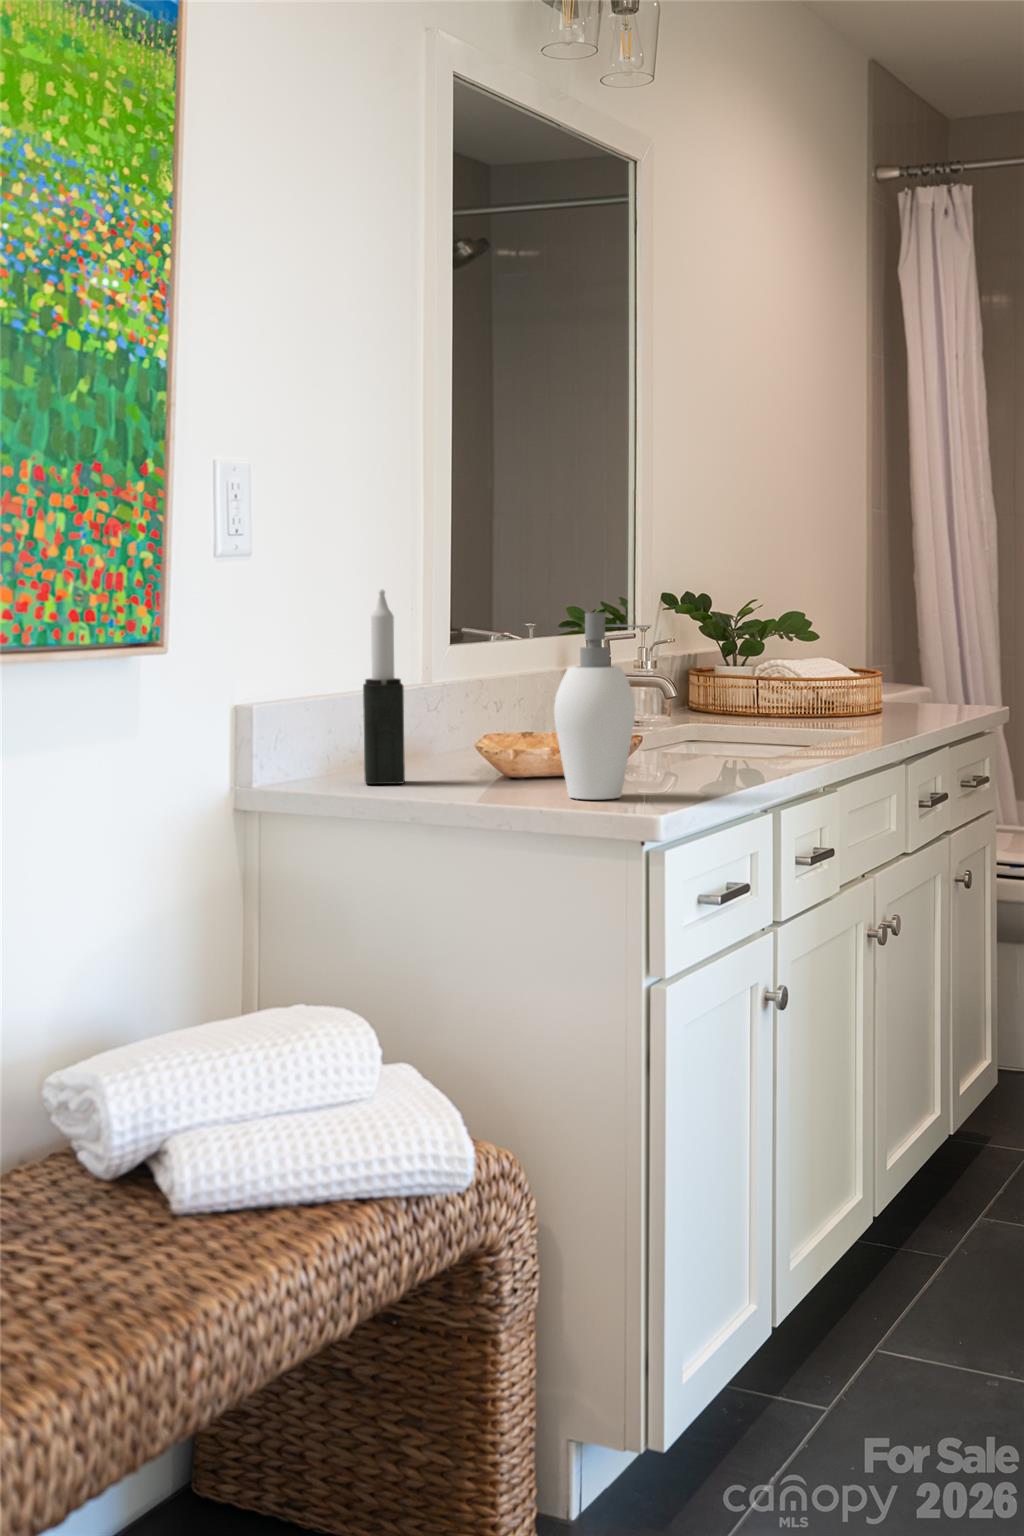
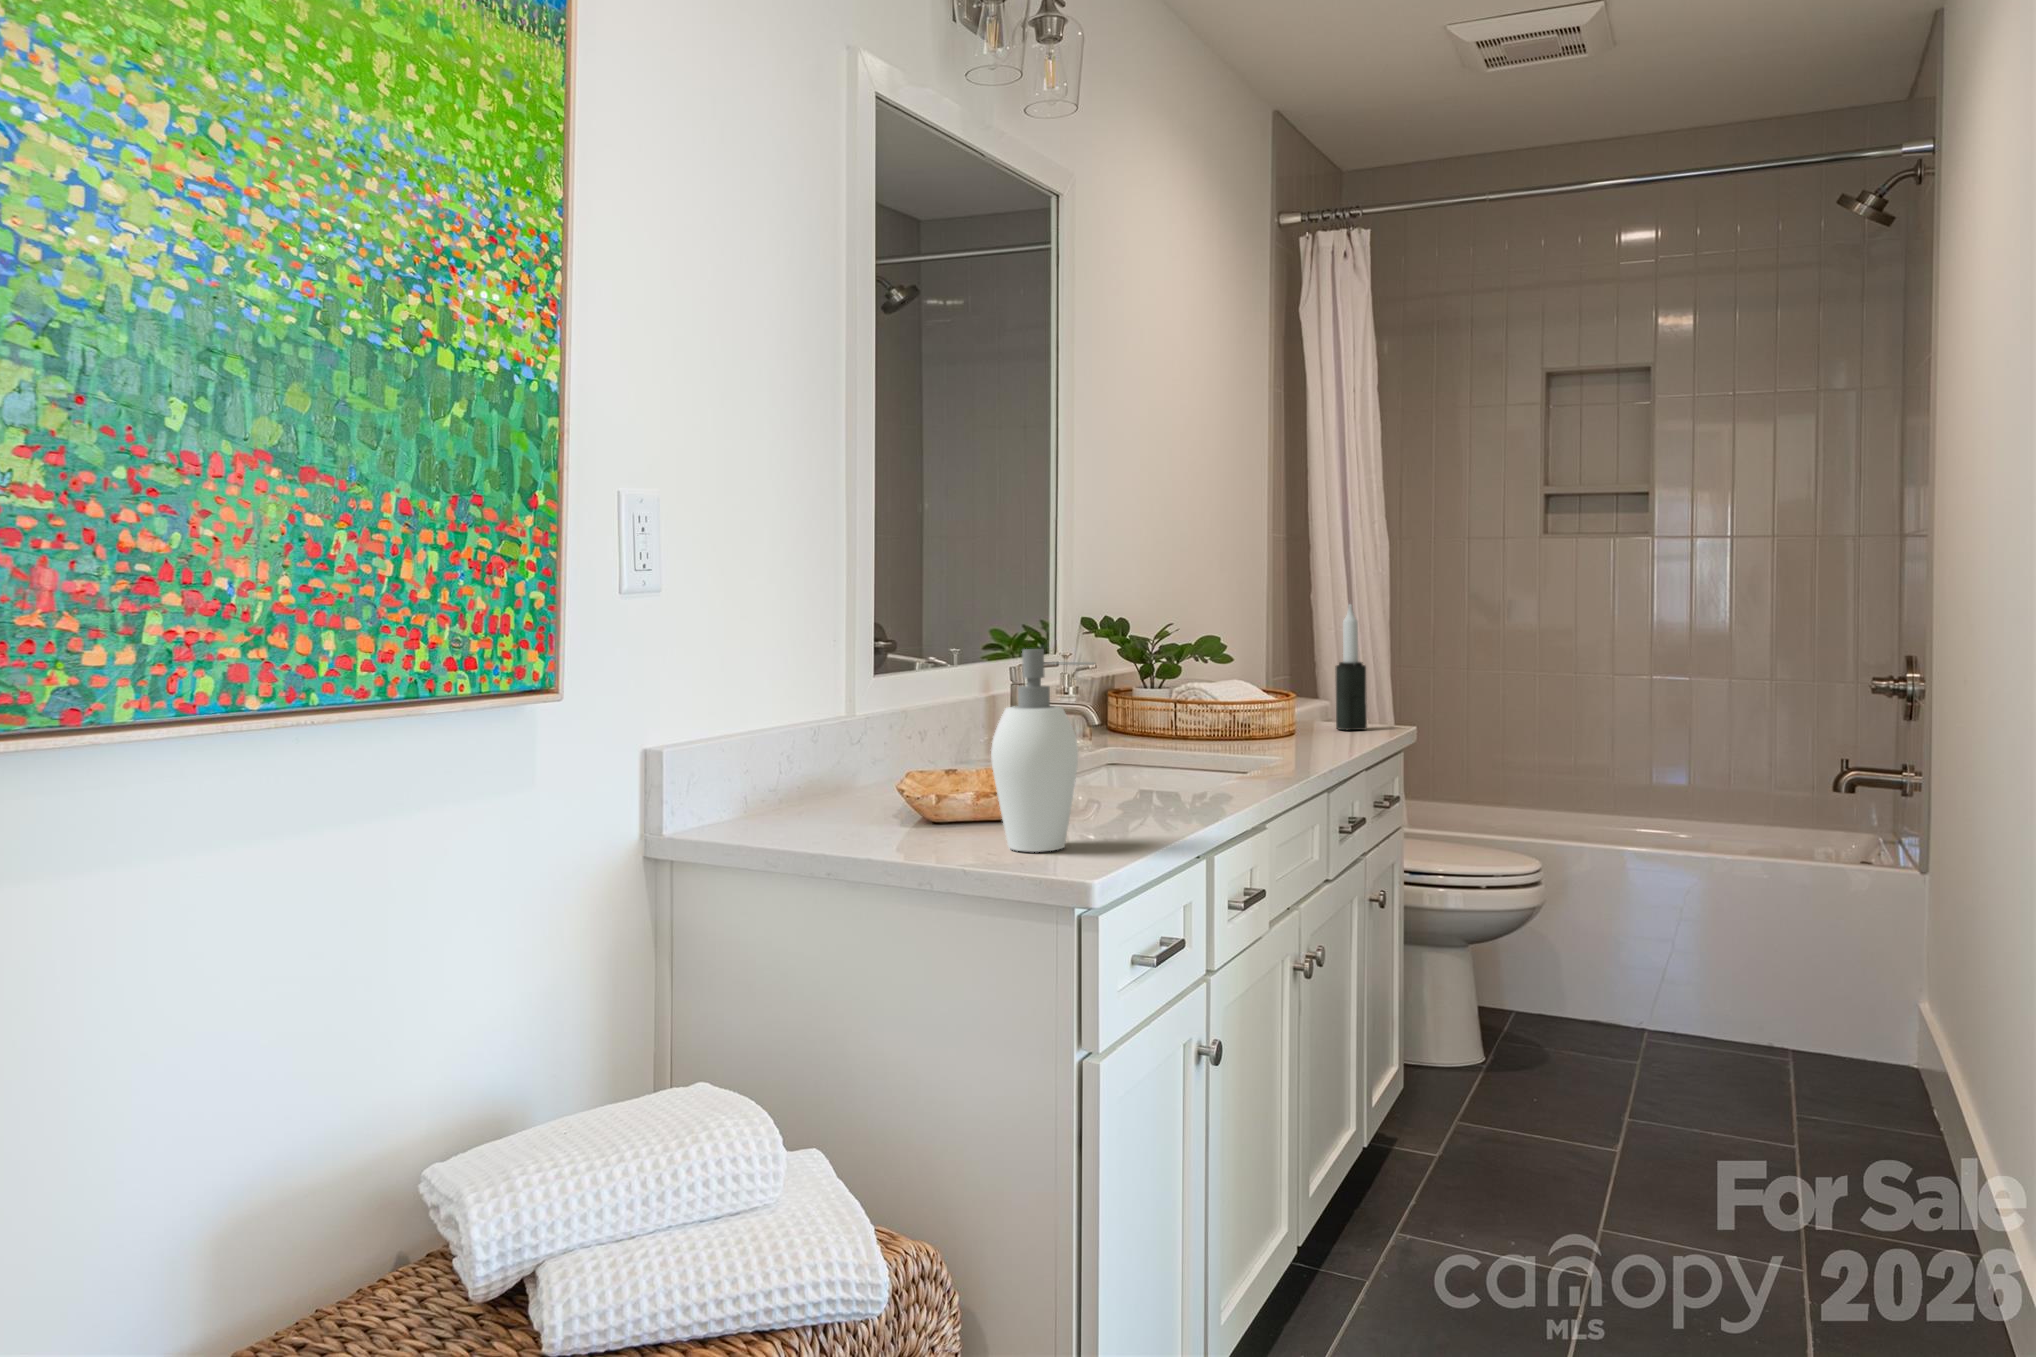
candle: present [363,589,405,784] -> present [1335,605,1367,730]

